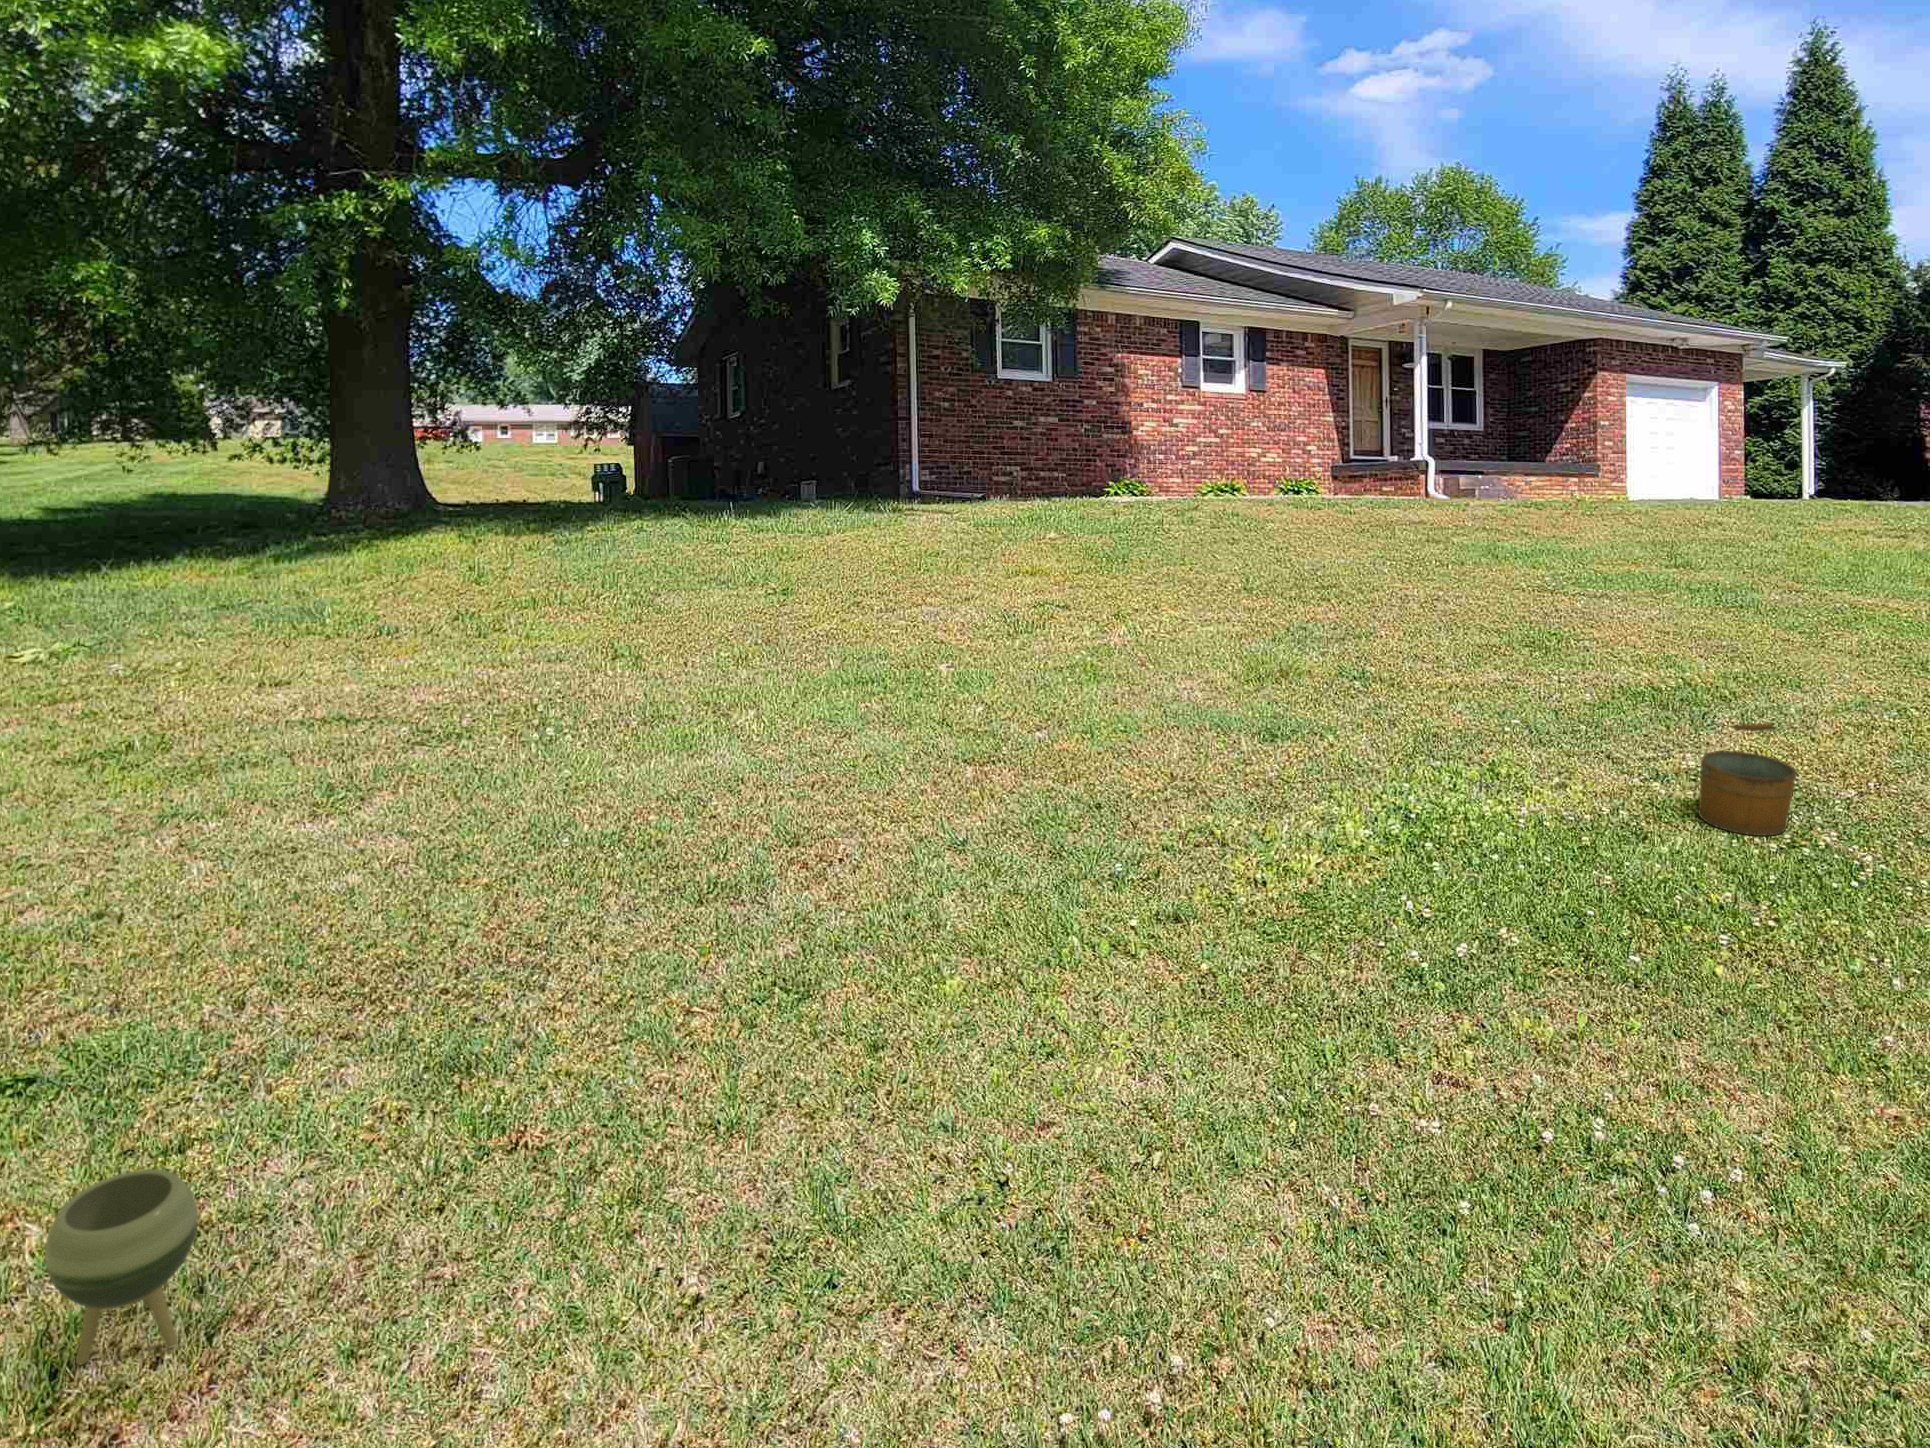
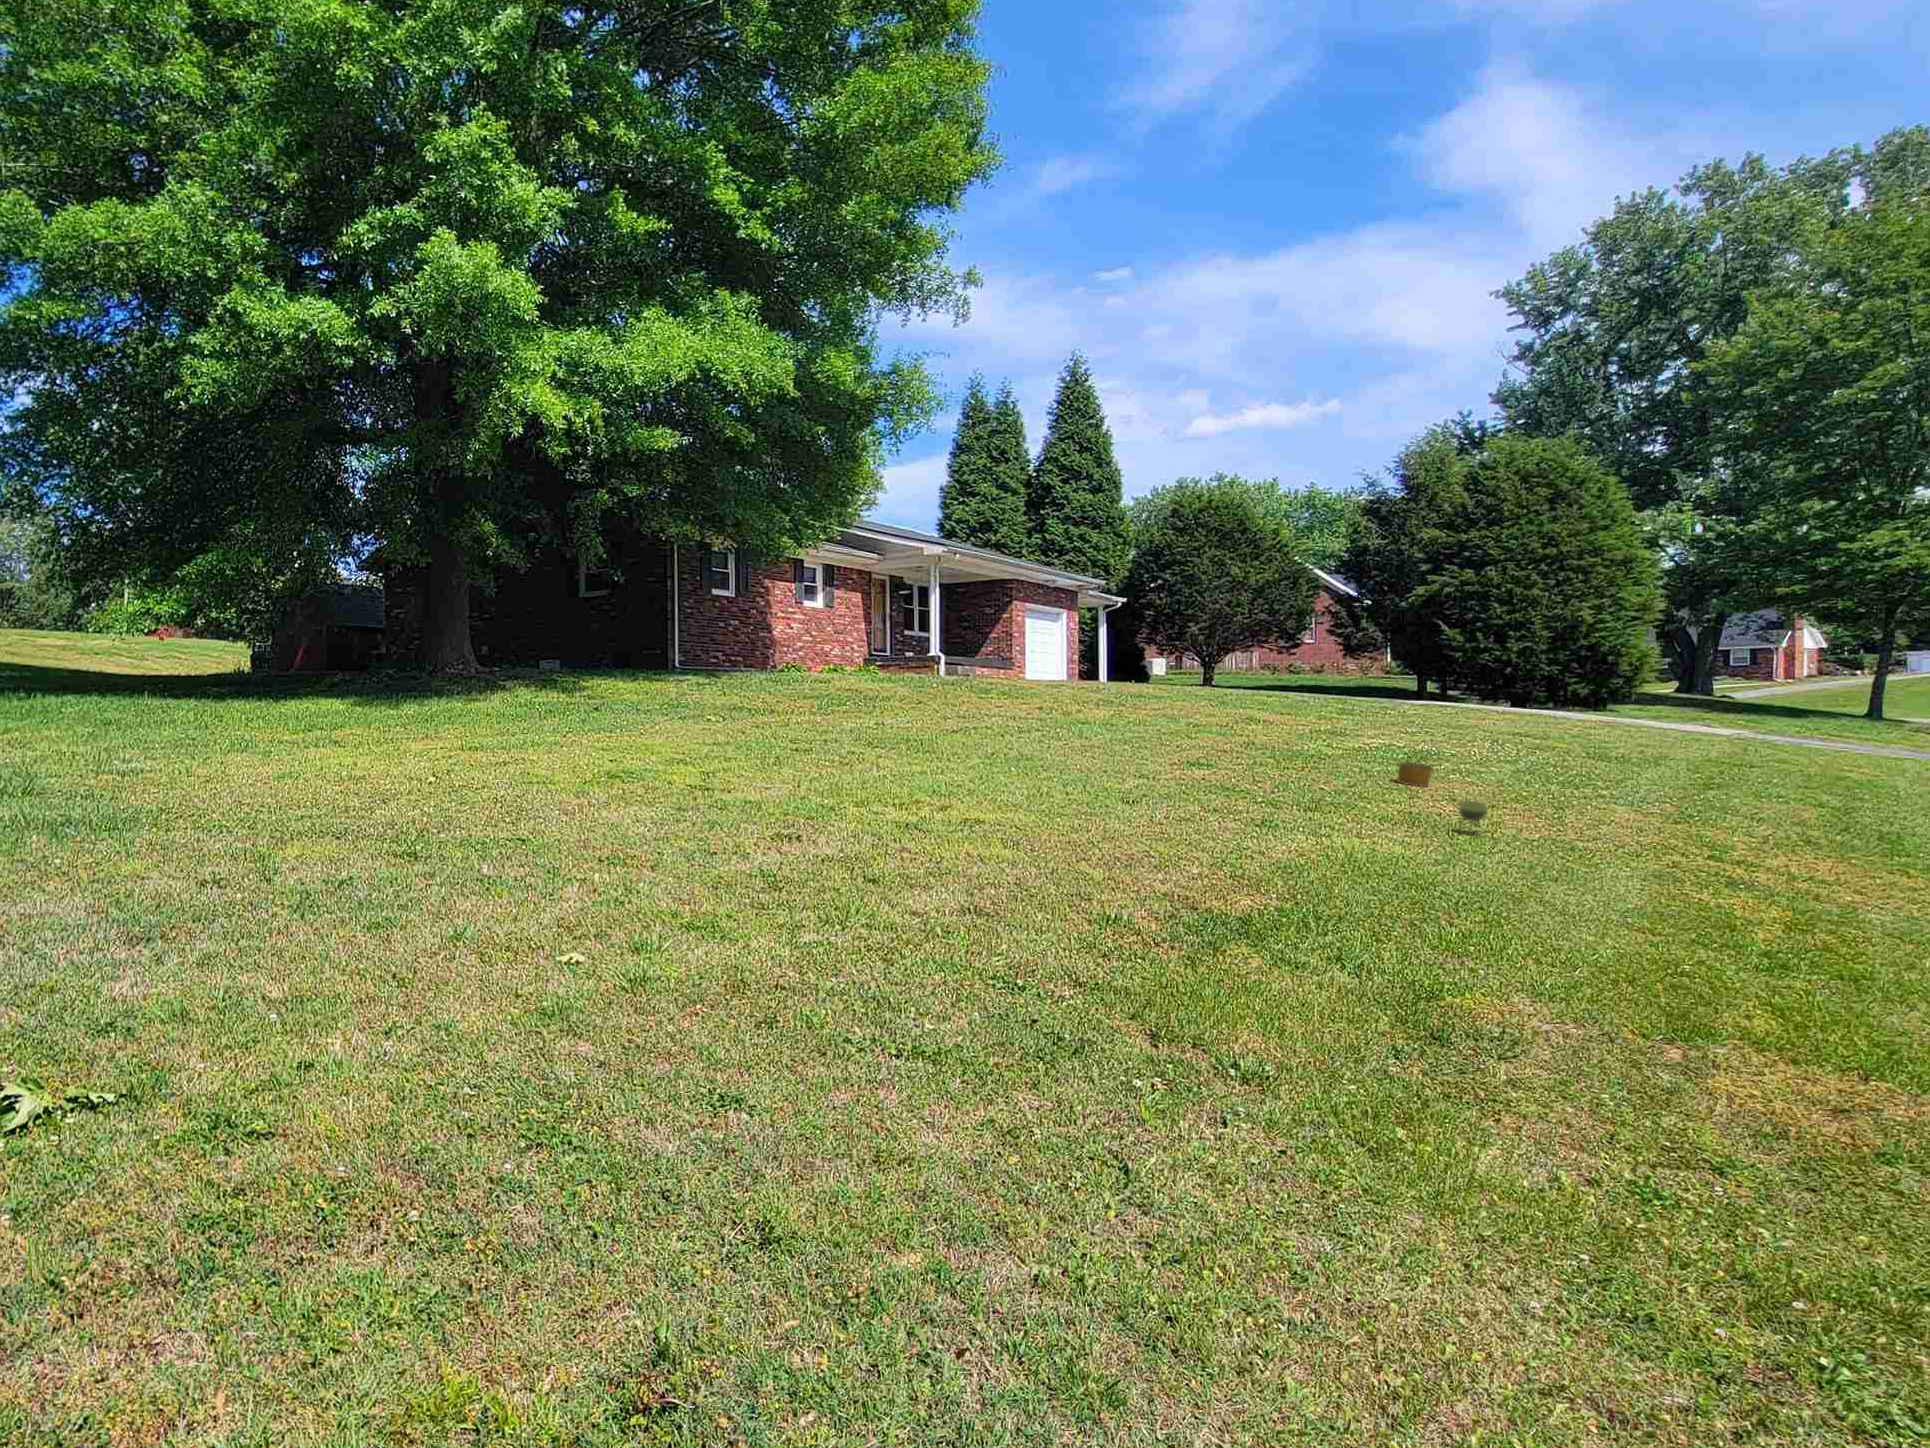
planter: present [45,1169,198,1365] -> present [1459,800,1488,831]

